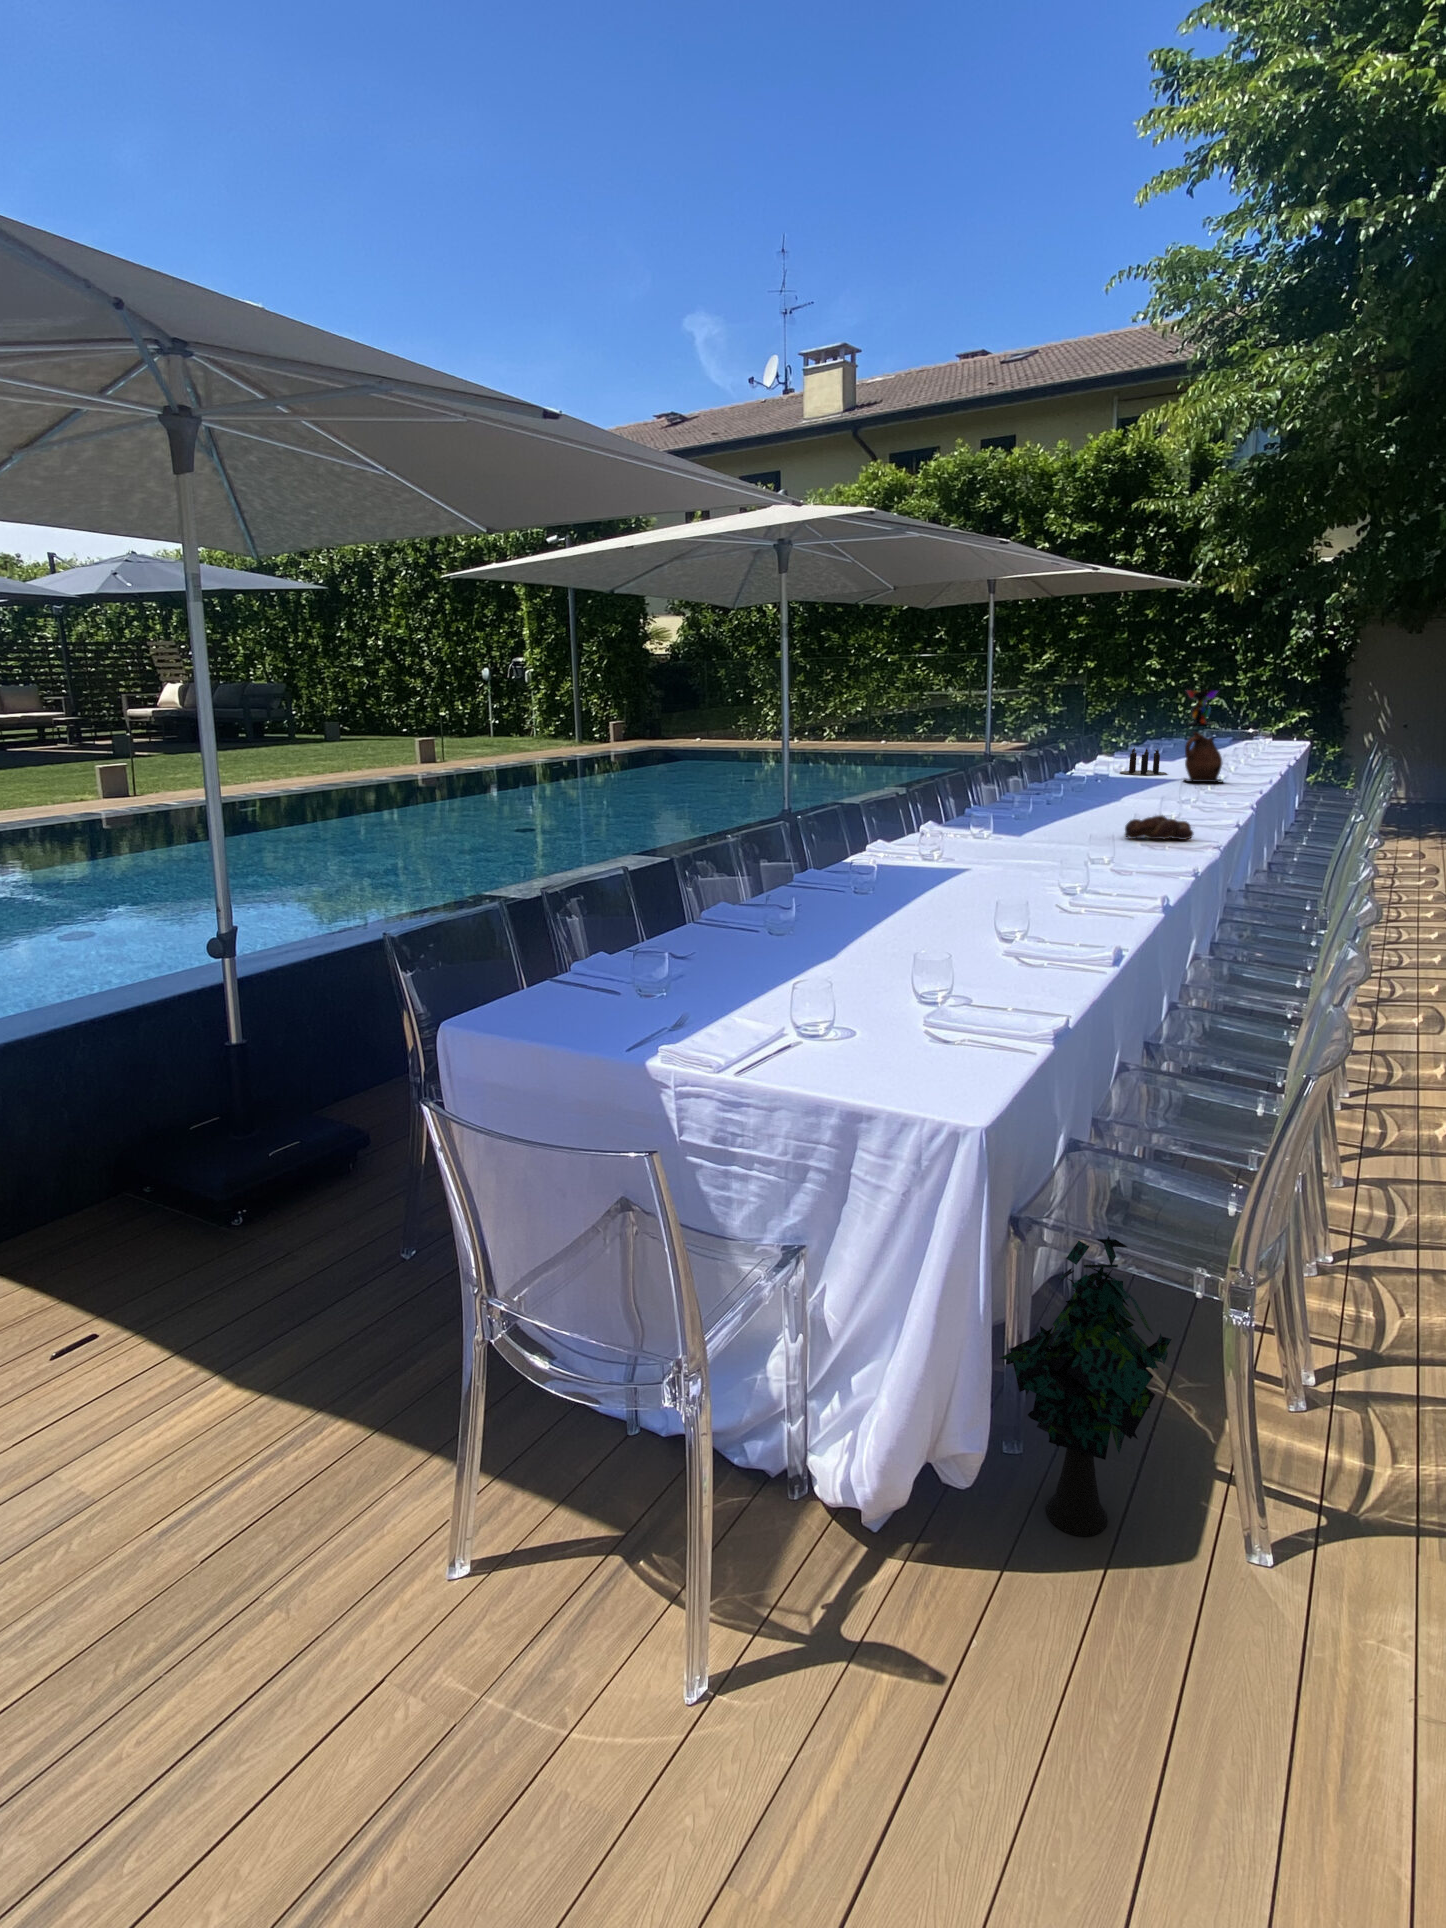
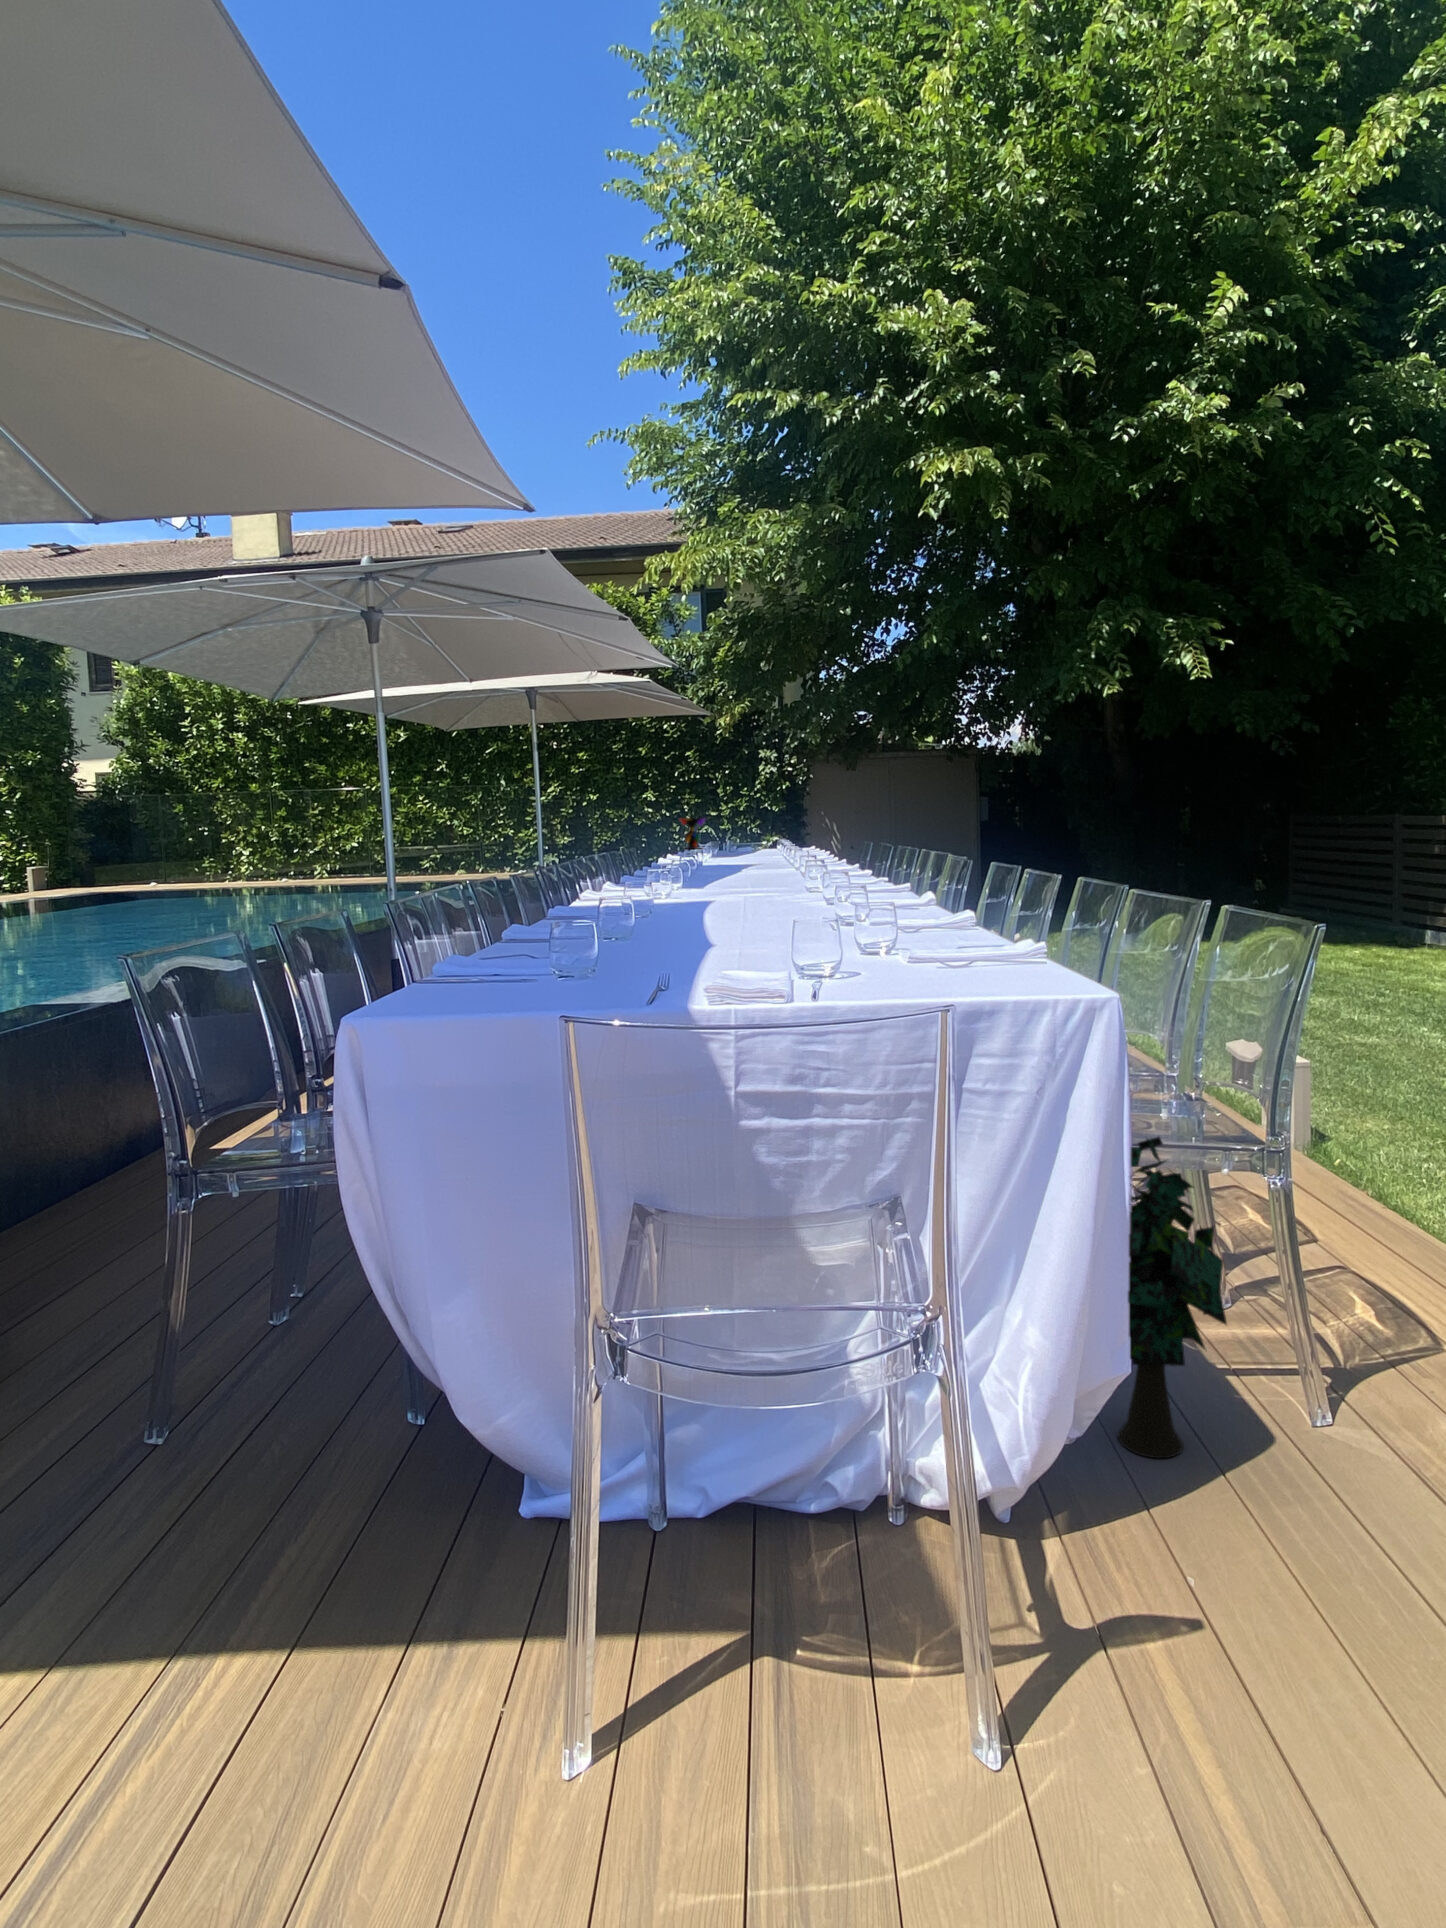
ceramic pitcher: present [1184,732,1223,783] -> none [751,824,790,868]
candle: present [1120,748,1167,775] -> none [688,844,739,867]
bread loaf: present [1125,815,1194,840] -> none [781,869,842,891]

